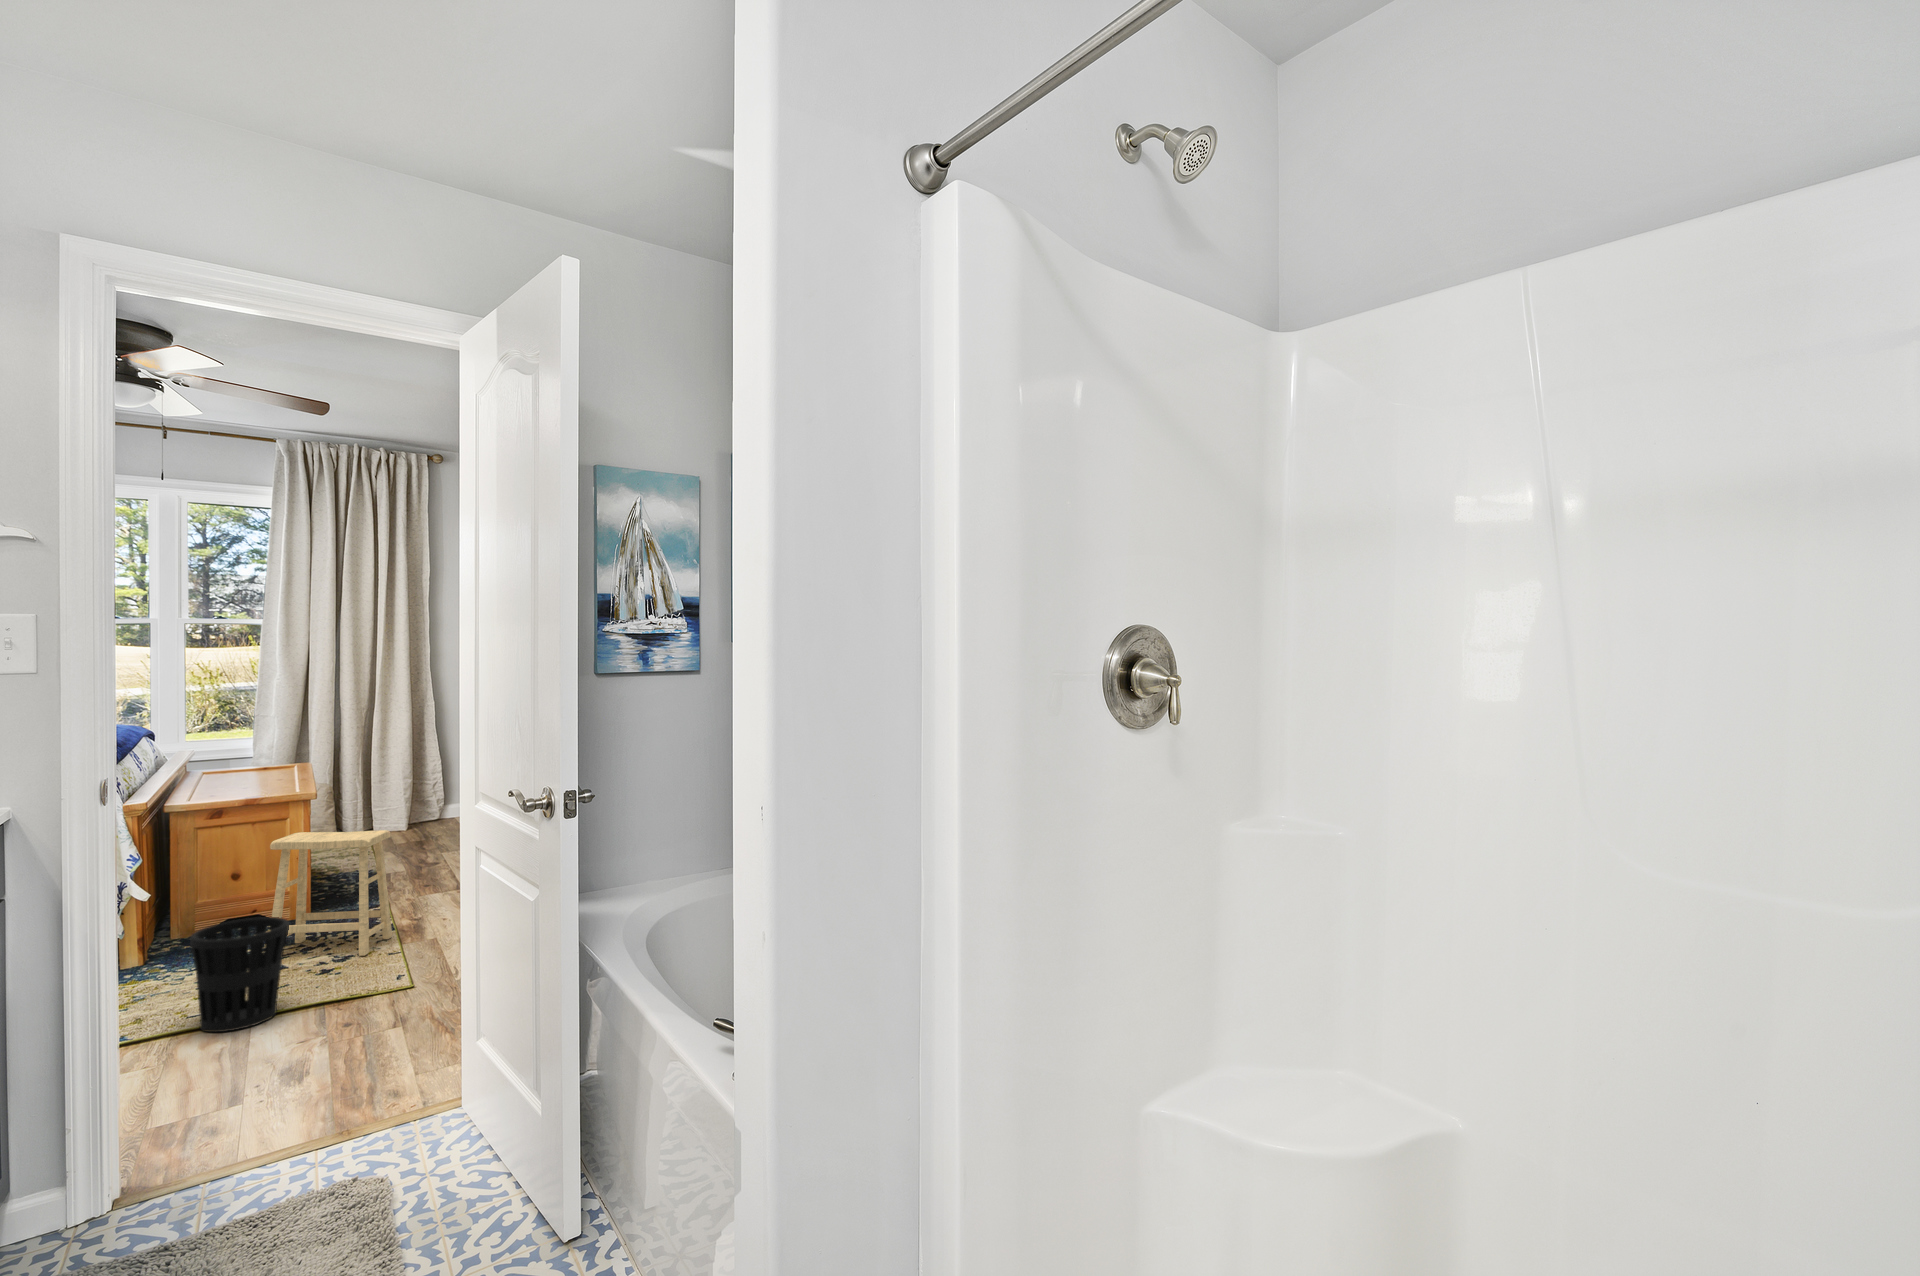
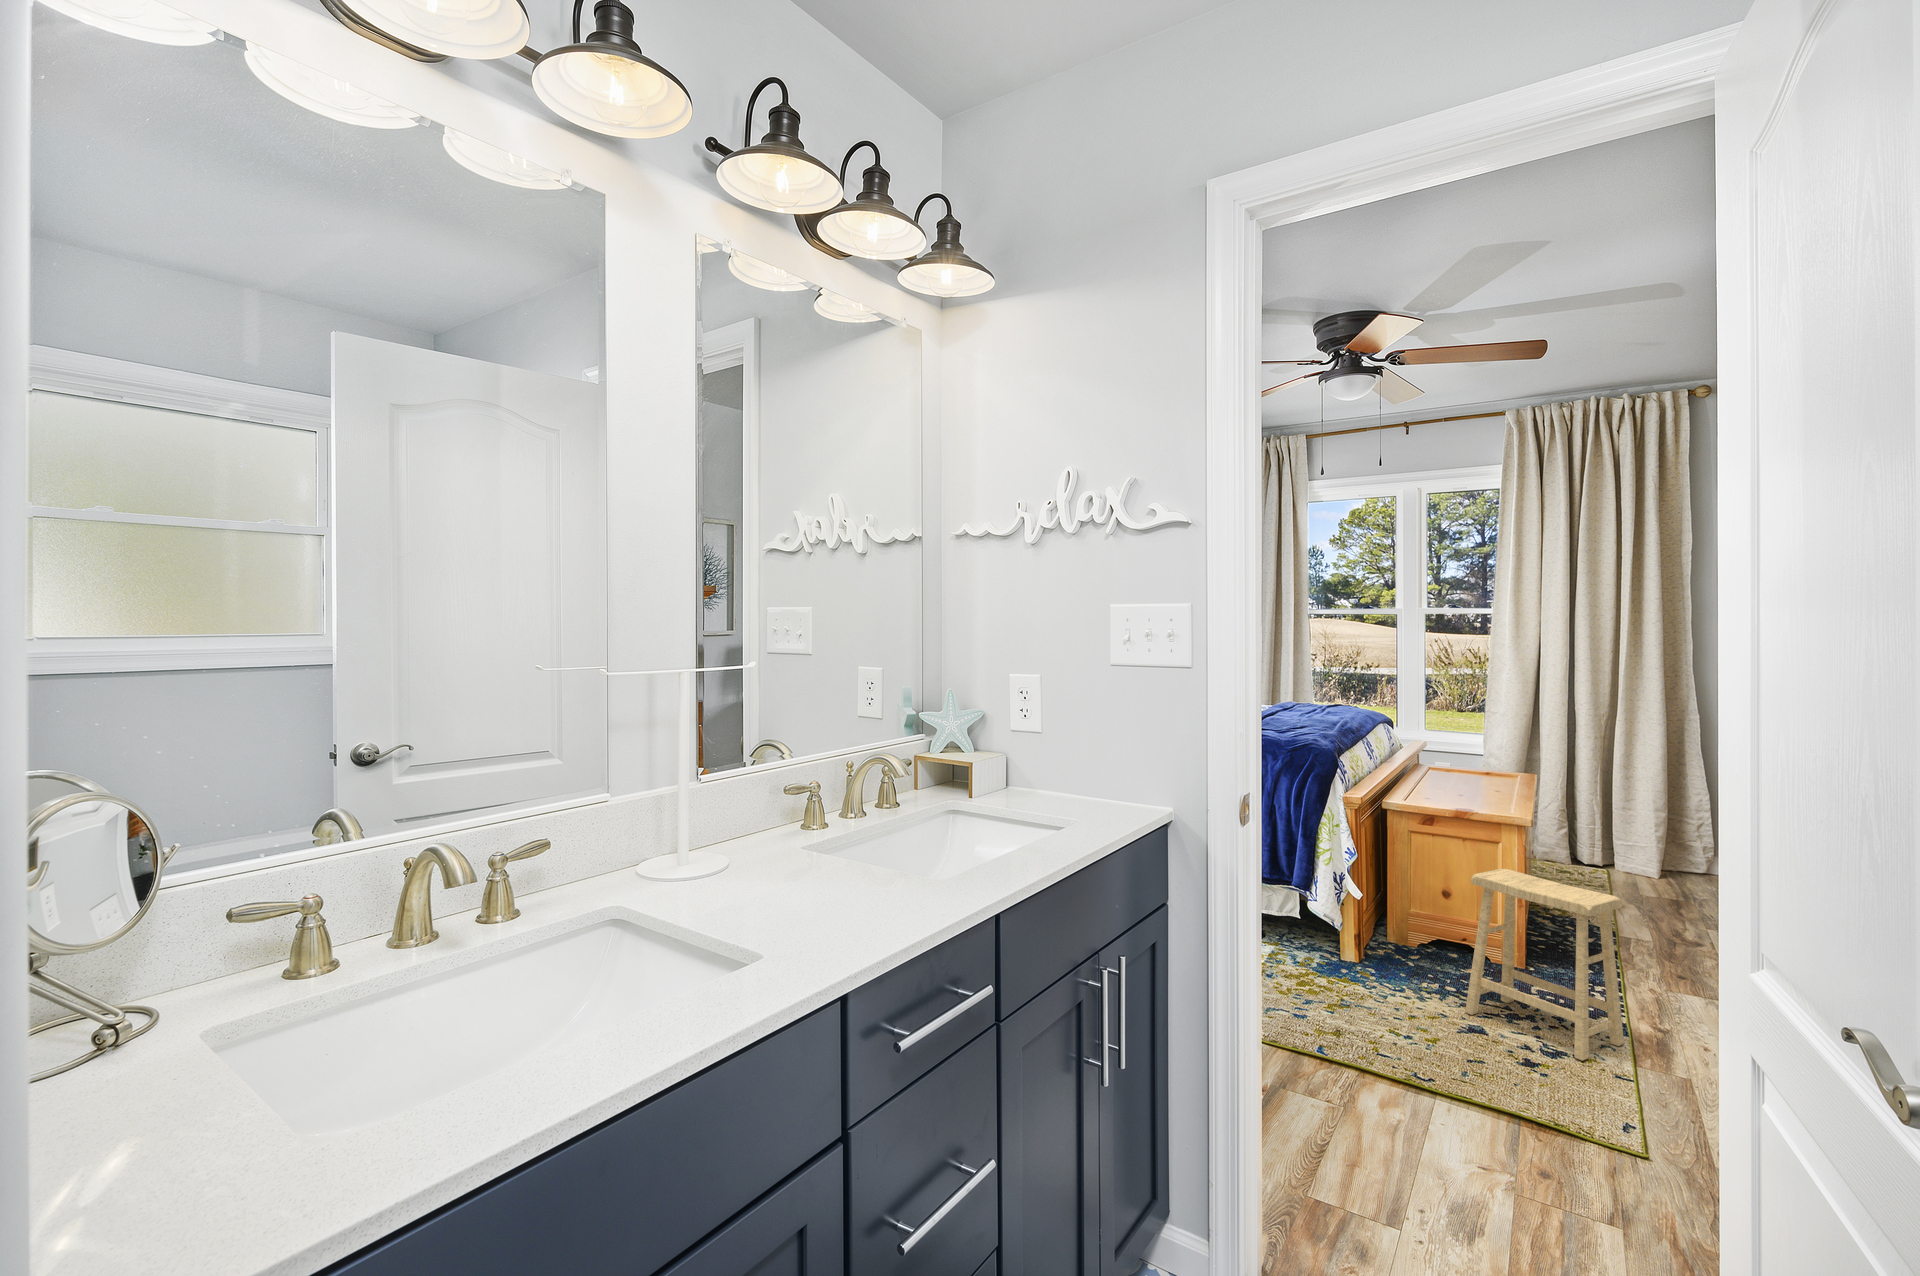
wastebasket: present [190,917,289,1032] -> none [1374,965,1477,1109]

